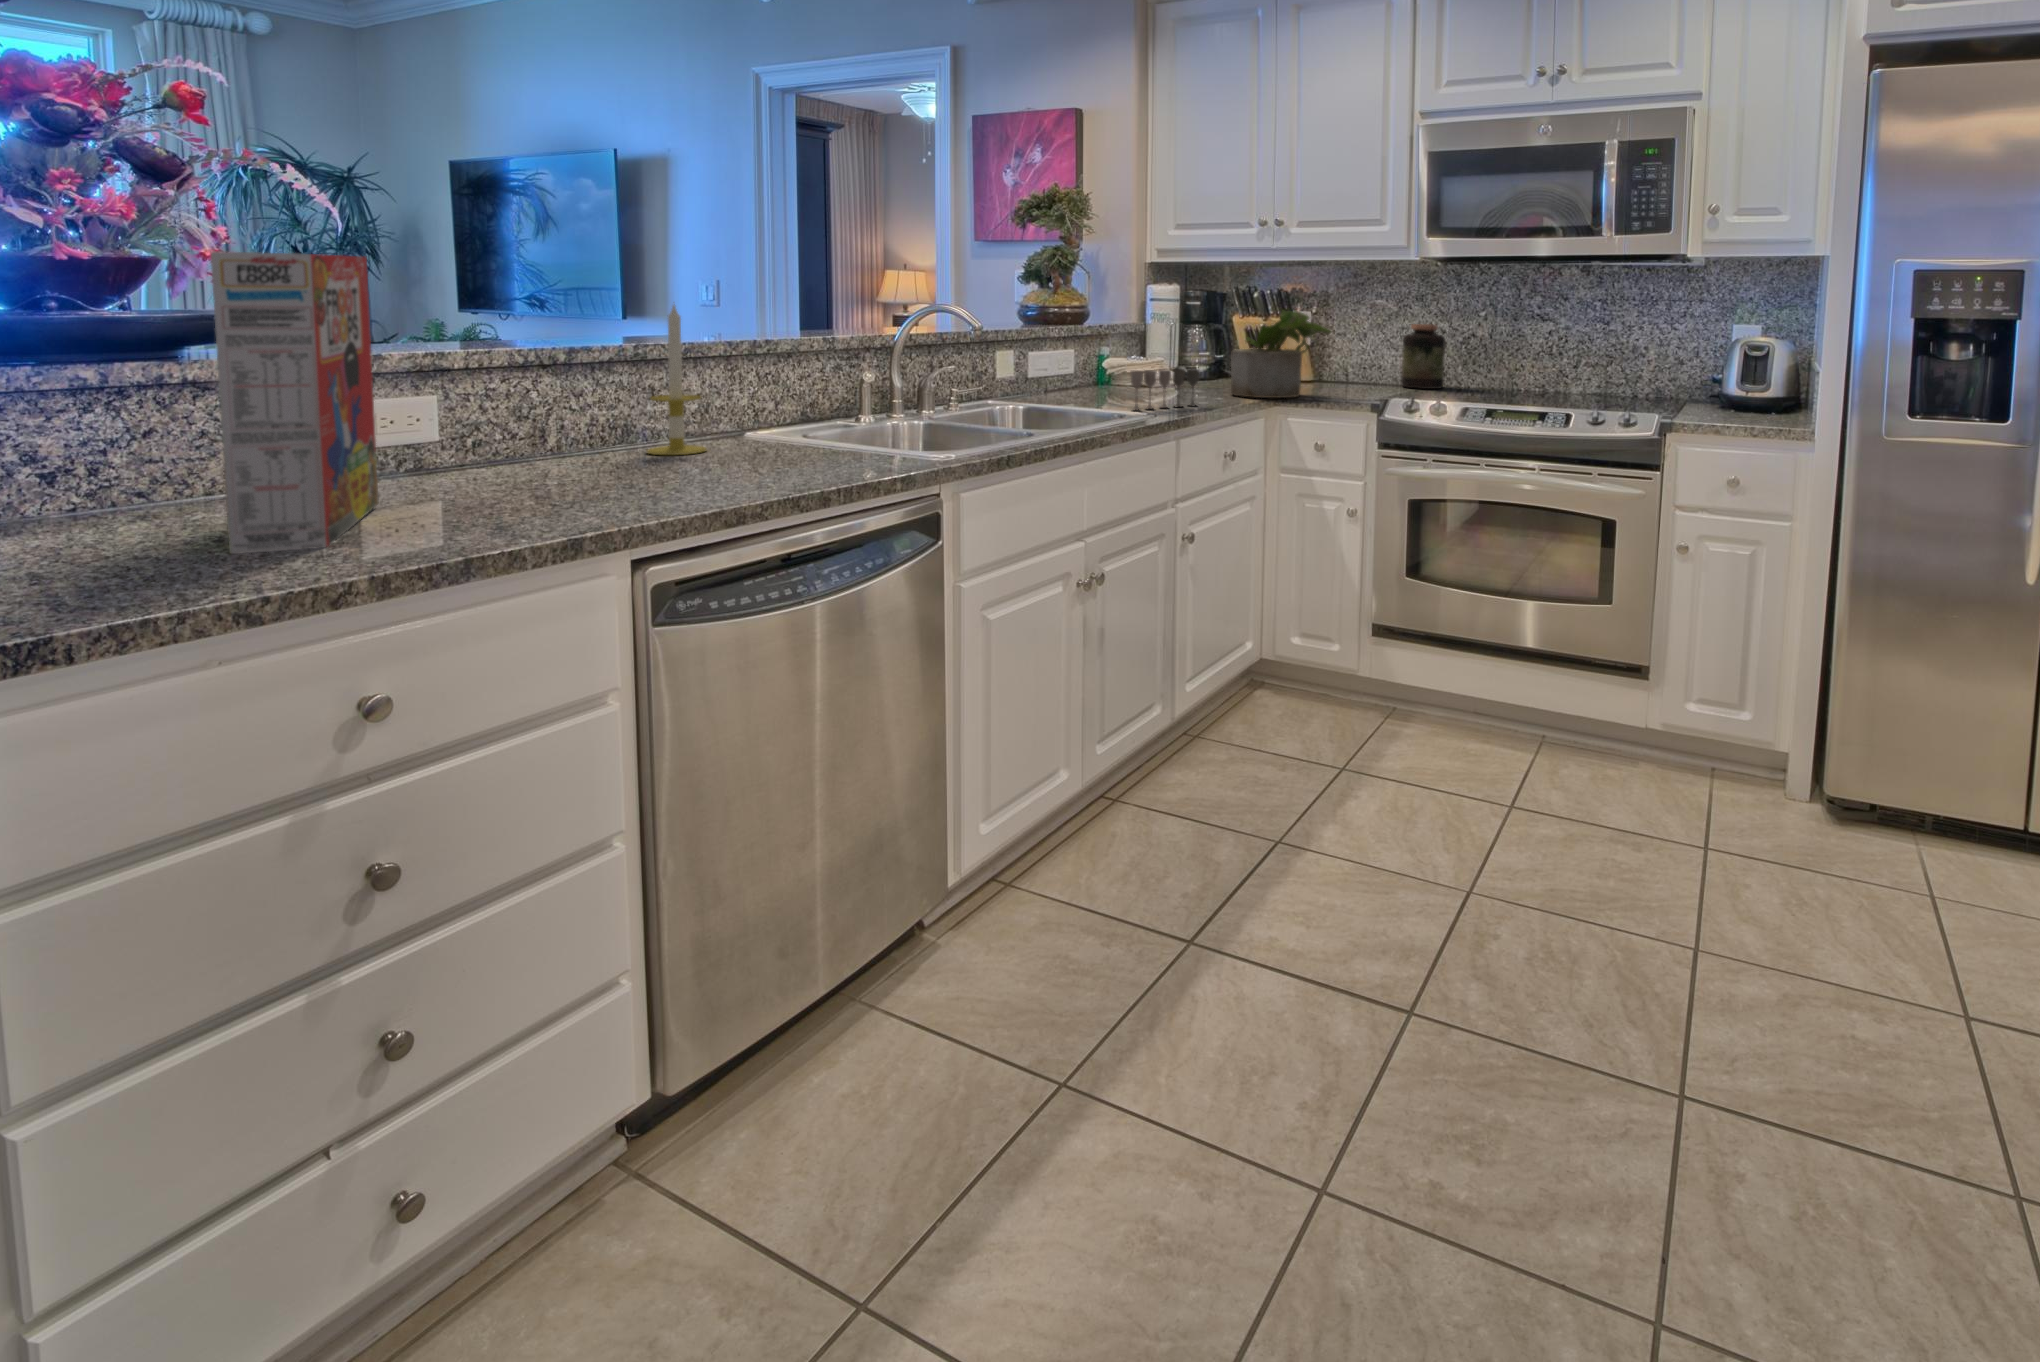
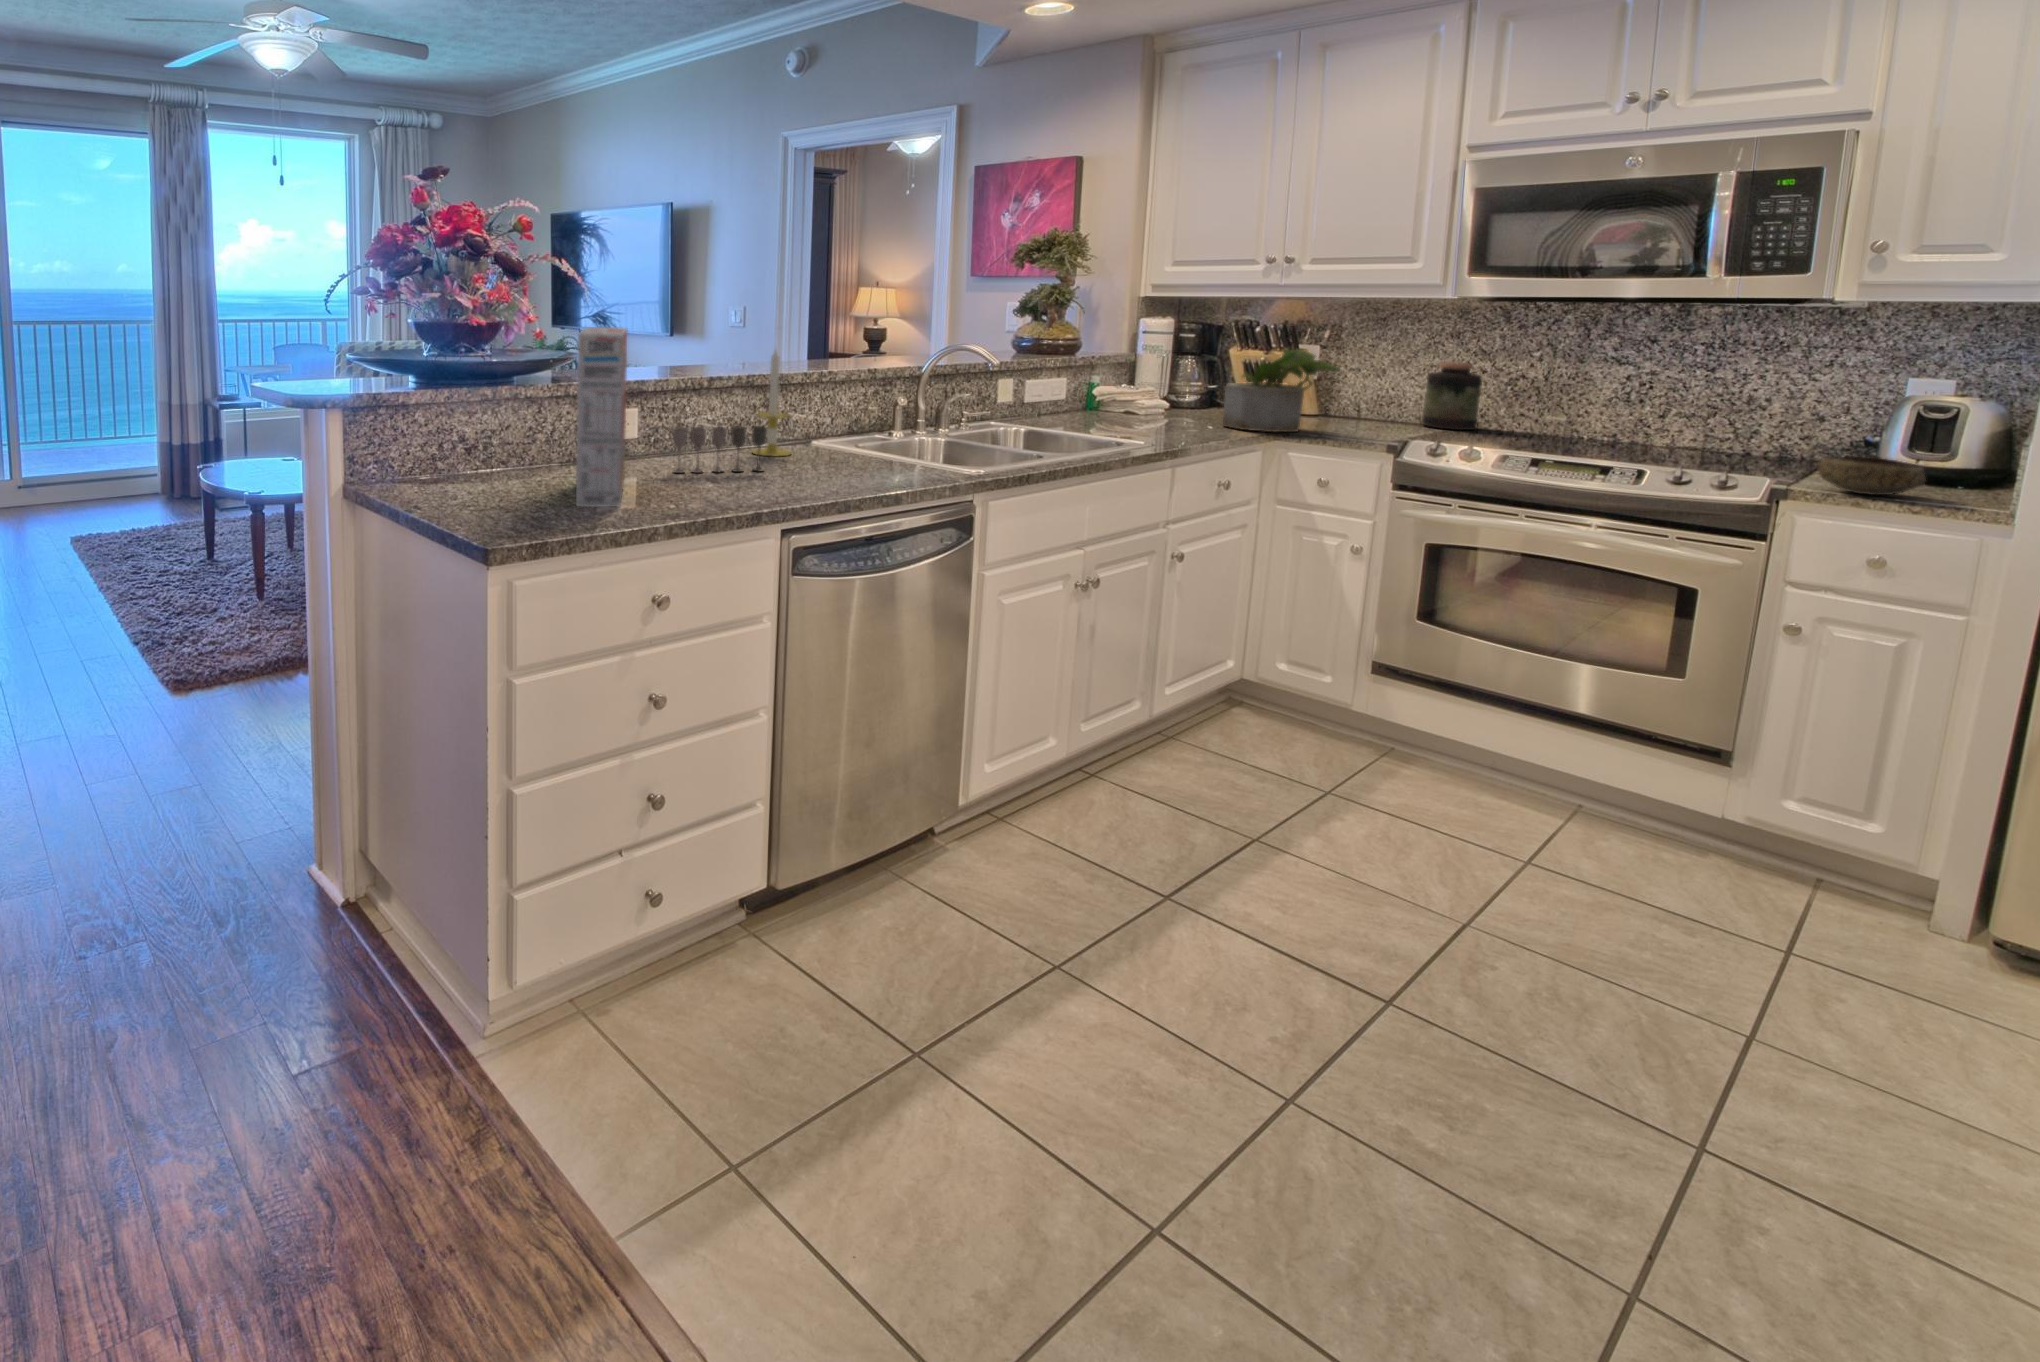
wine glass: present [1130,368,1199,410] -> present [673,426,767,473]
bowl: none [1683,391,1750,423] -> present [1818,456,1926,495]

